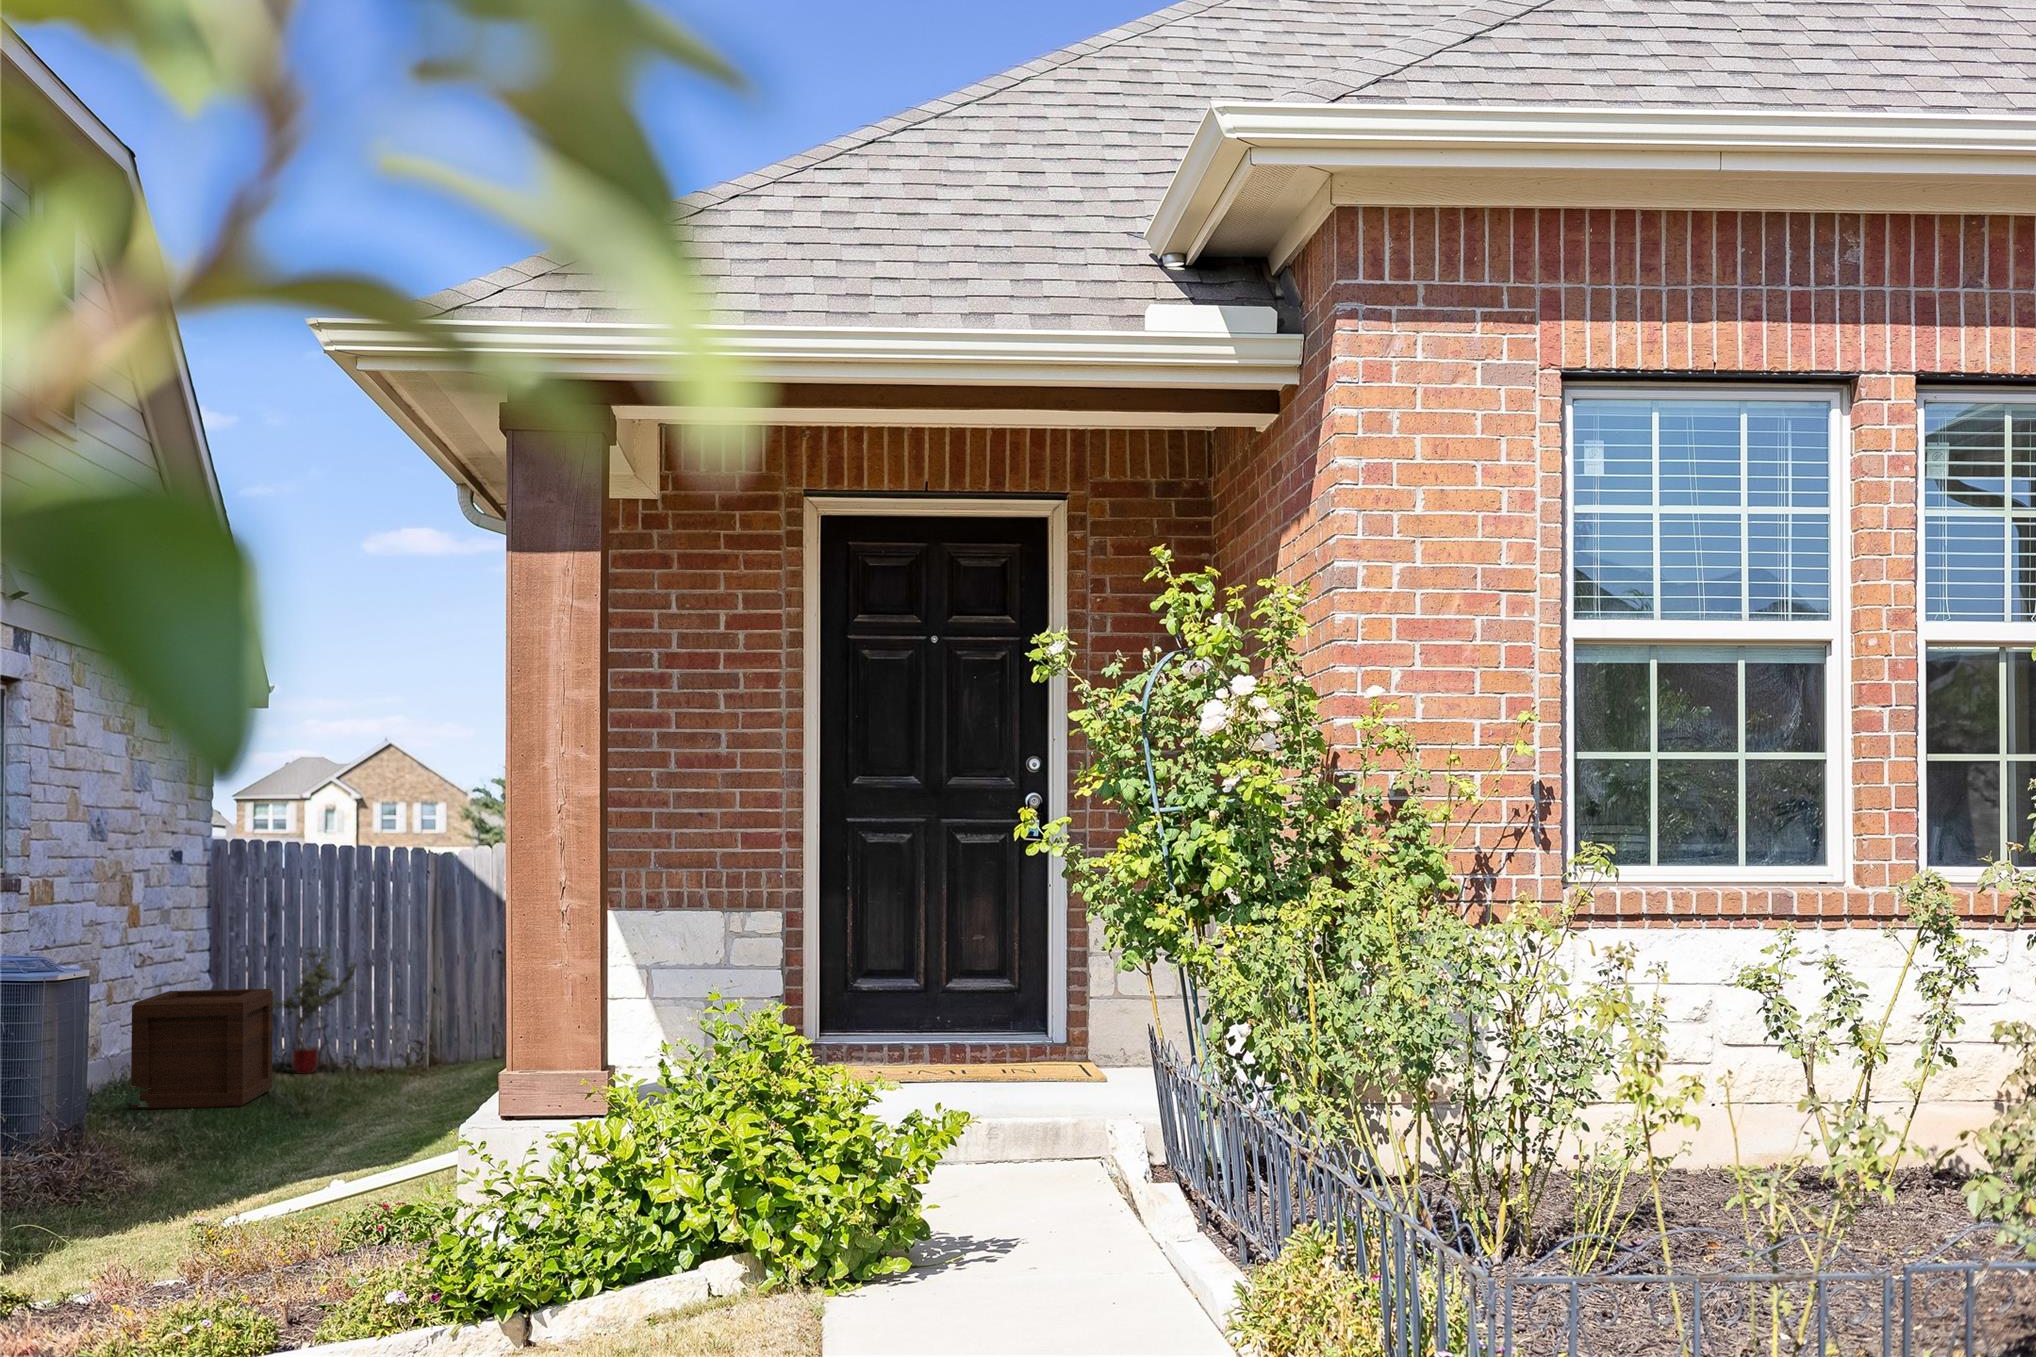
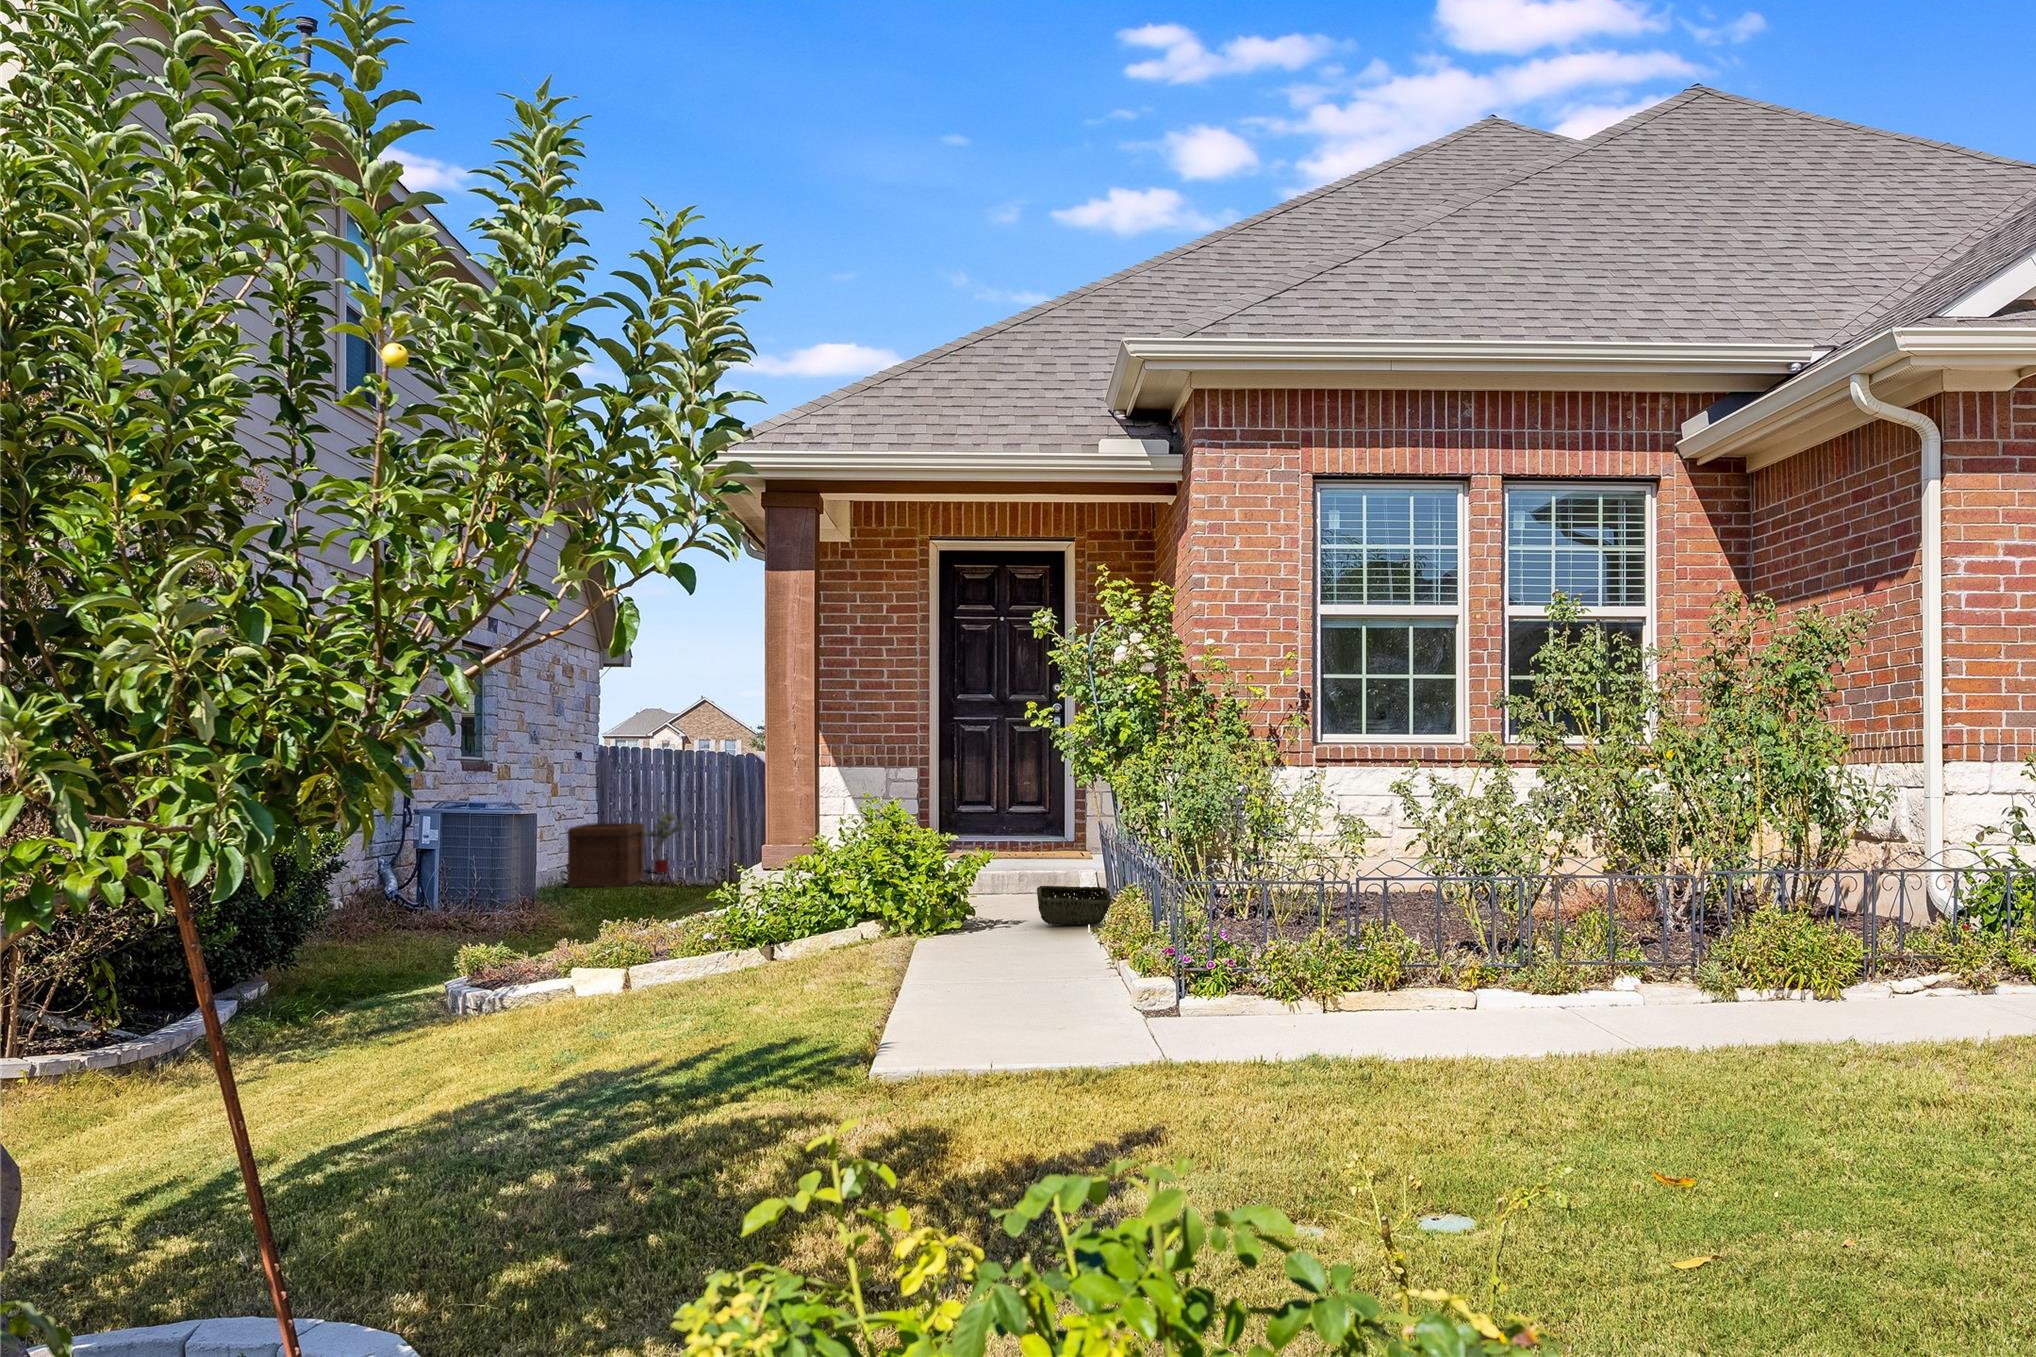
woven basket: none [1057,1175,1210,1259] -> present [1037,886,1111,925]

